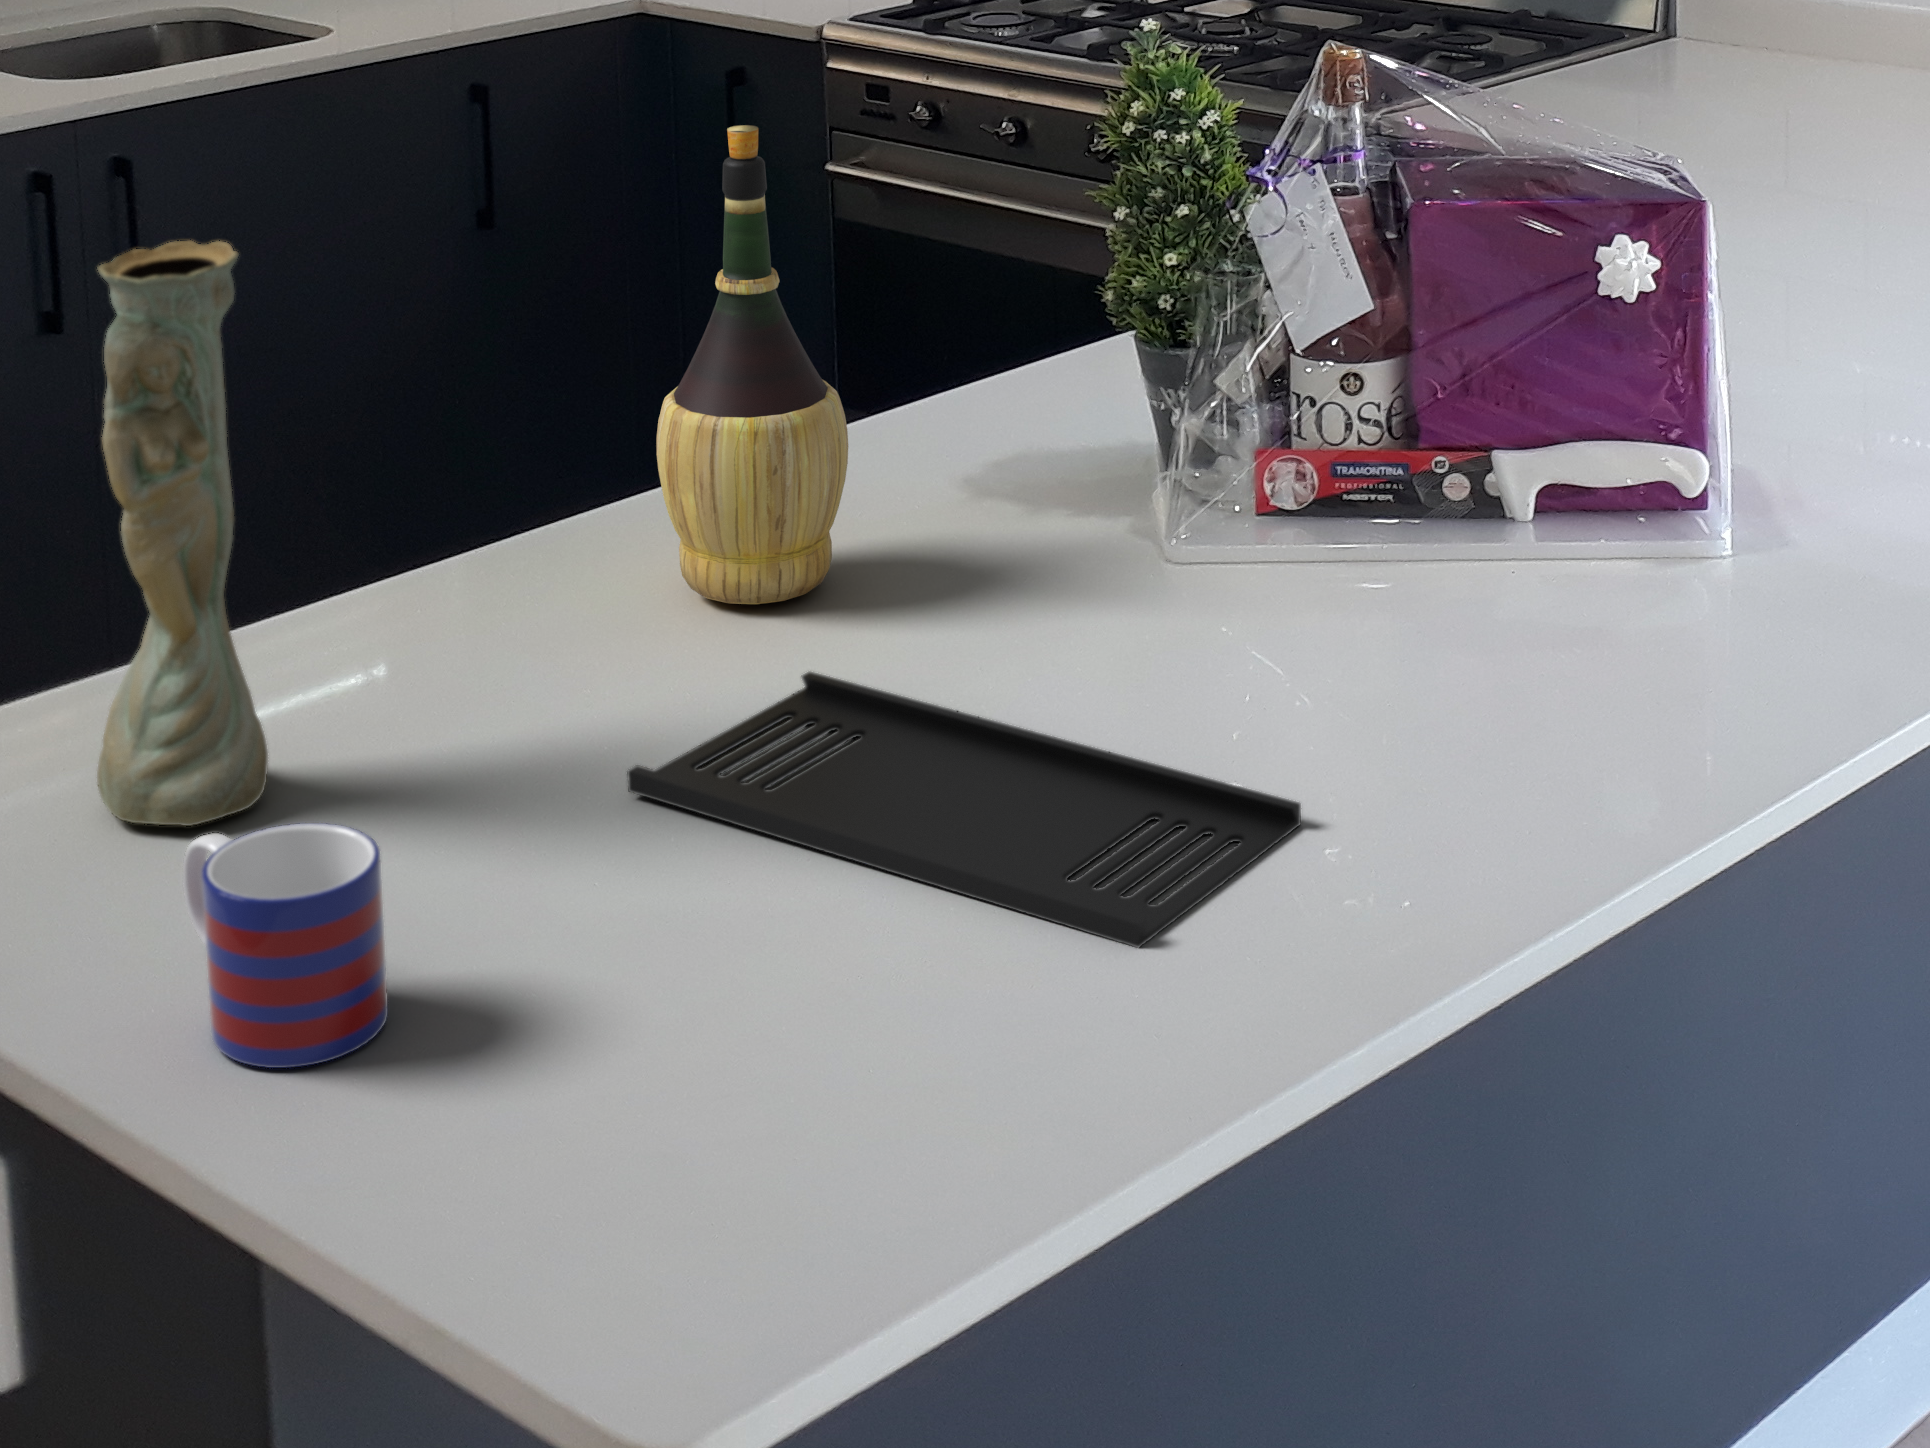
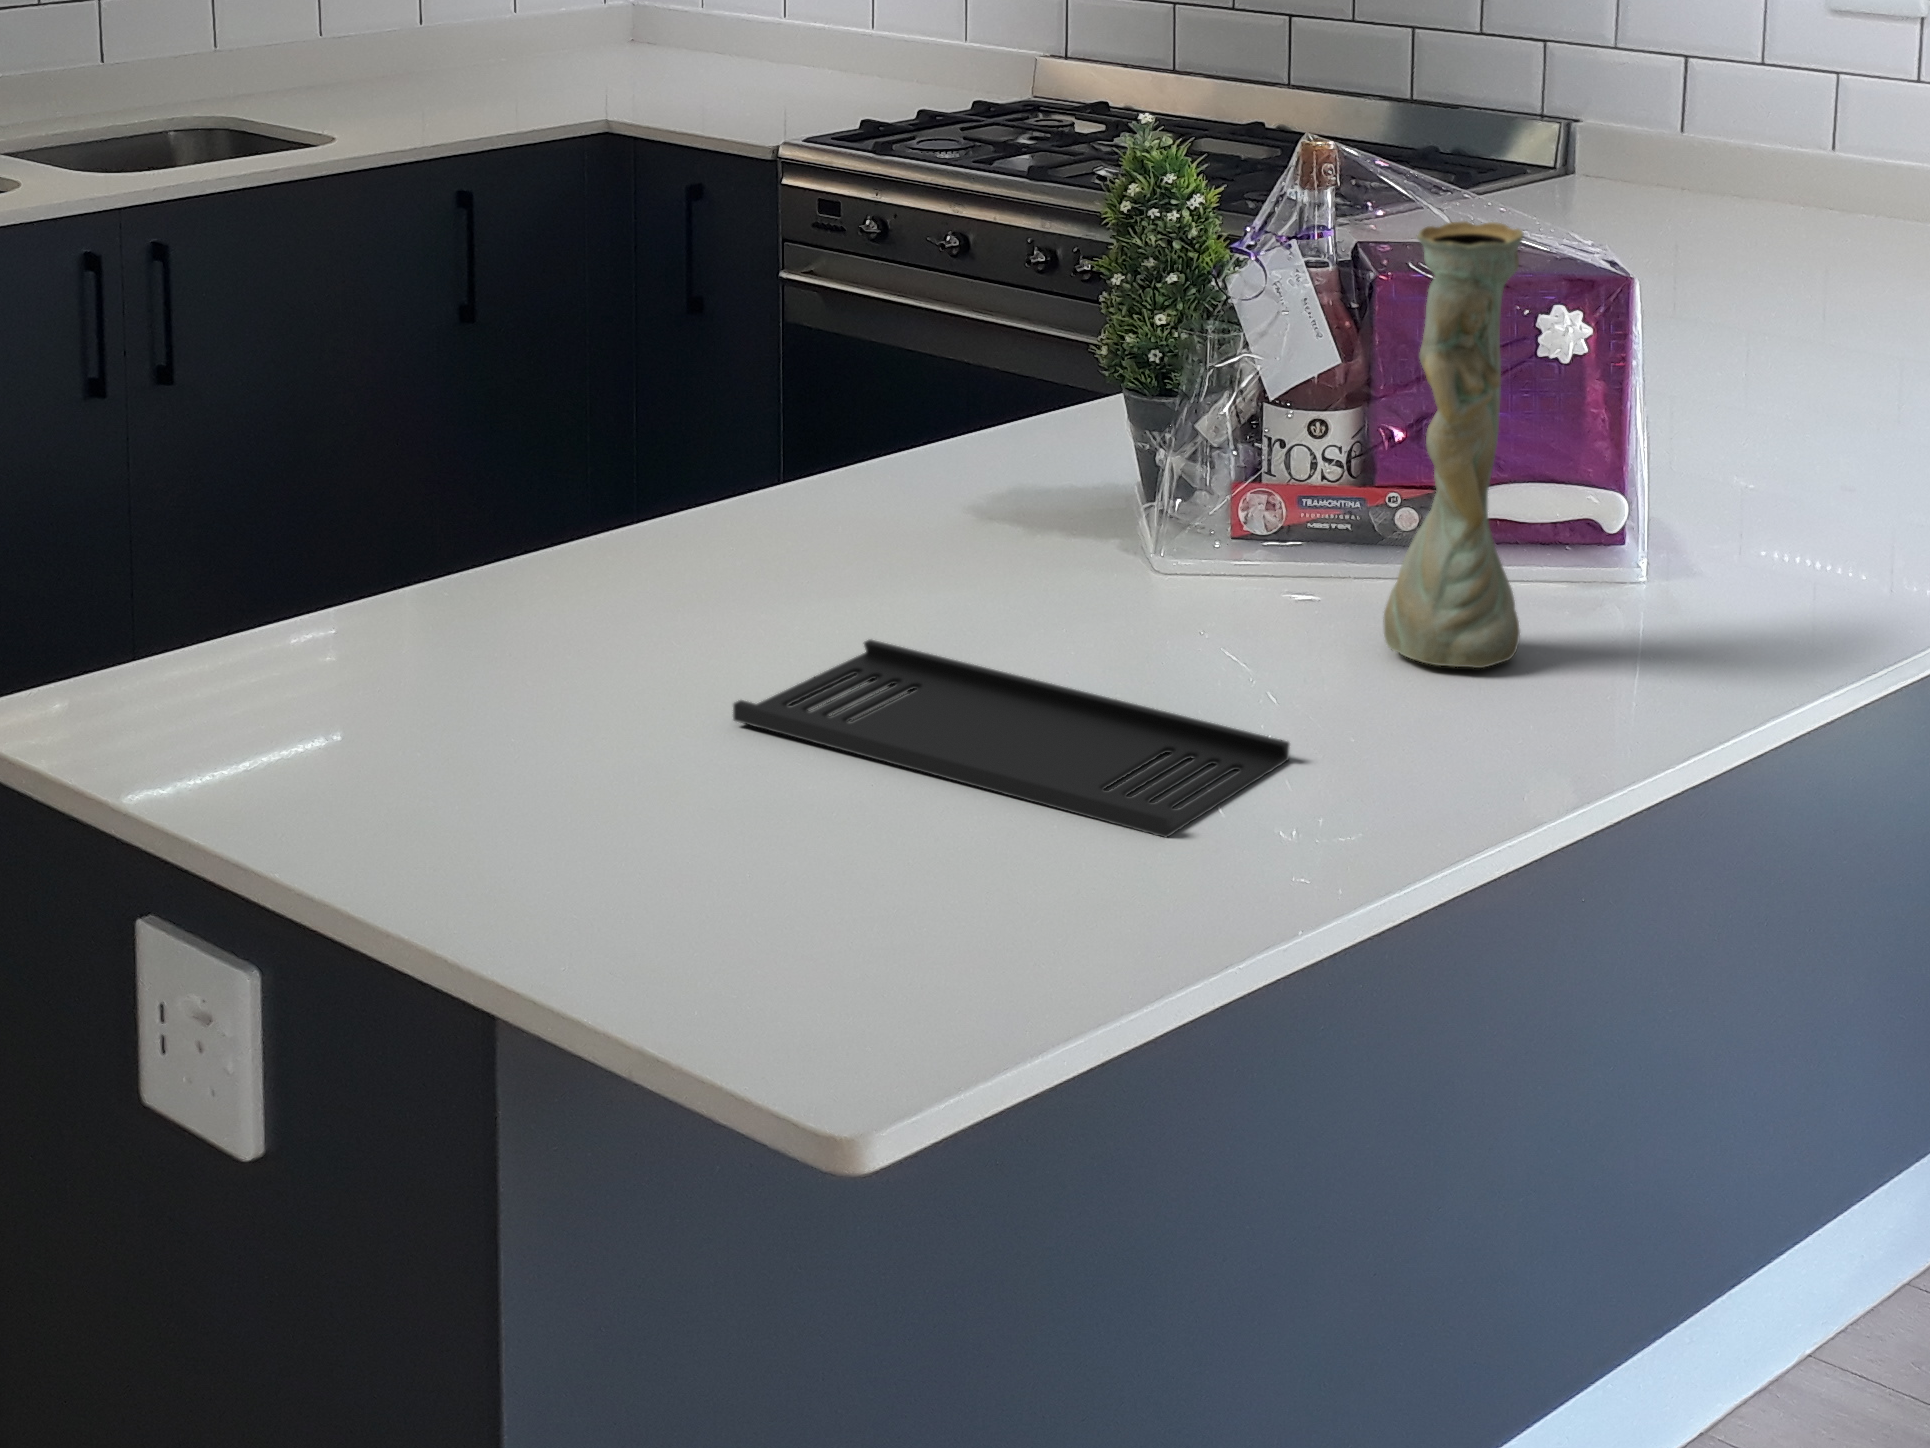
wine bottle: present [657,125,848,604] -> none [730,191,891,593]
vase: present [97,241,268,826] -> present [1383,222,1524,668]
mug: present [183,823,388,1068] -> none [409,711,574,893]

